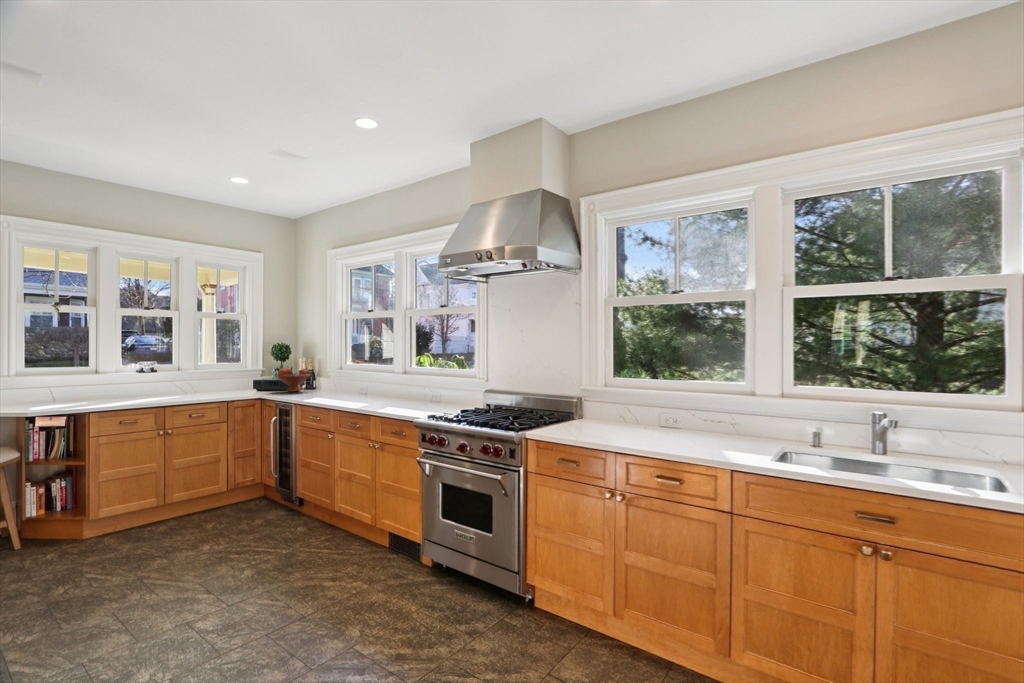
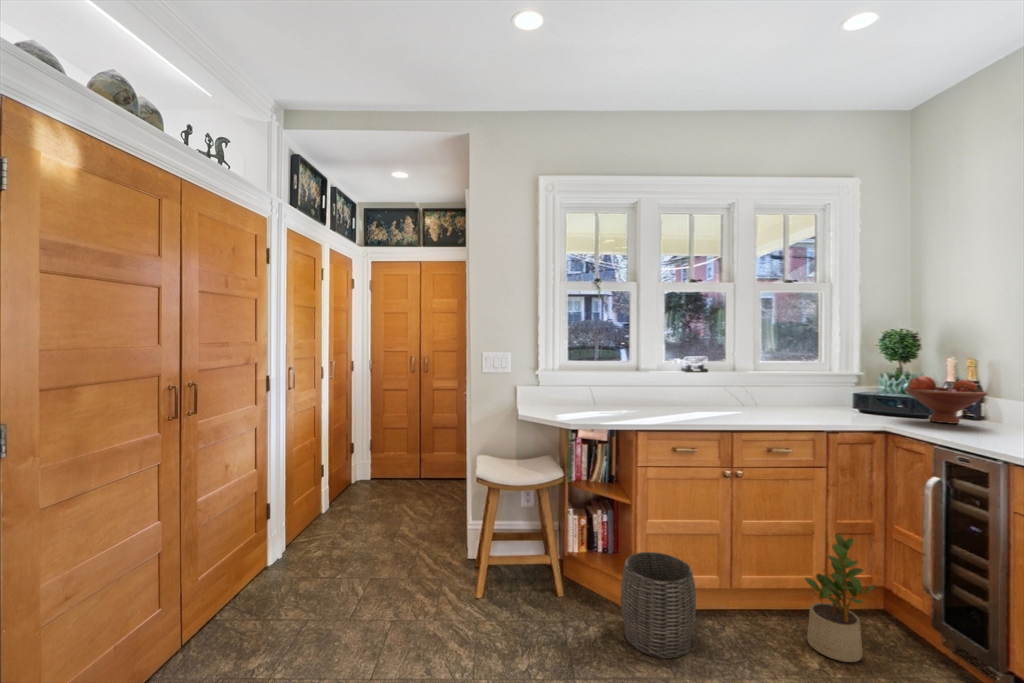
potted plant: none [210,454,244,520] -> present [805,534,875,662]
woven basket: none [76,492,135,552] -> present [621,552,696,658]

